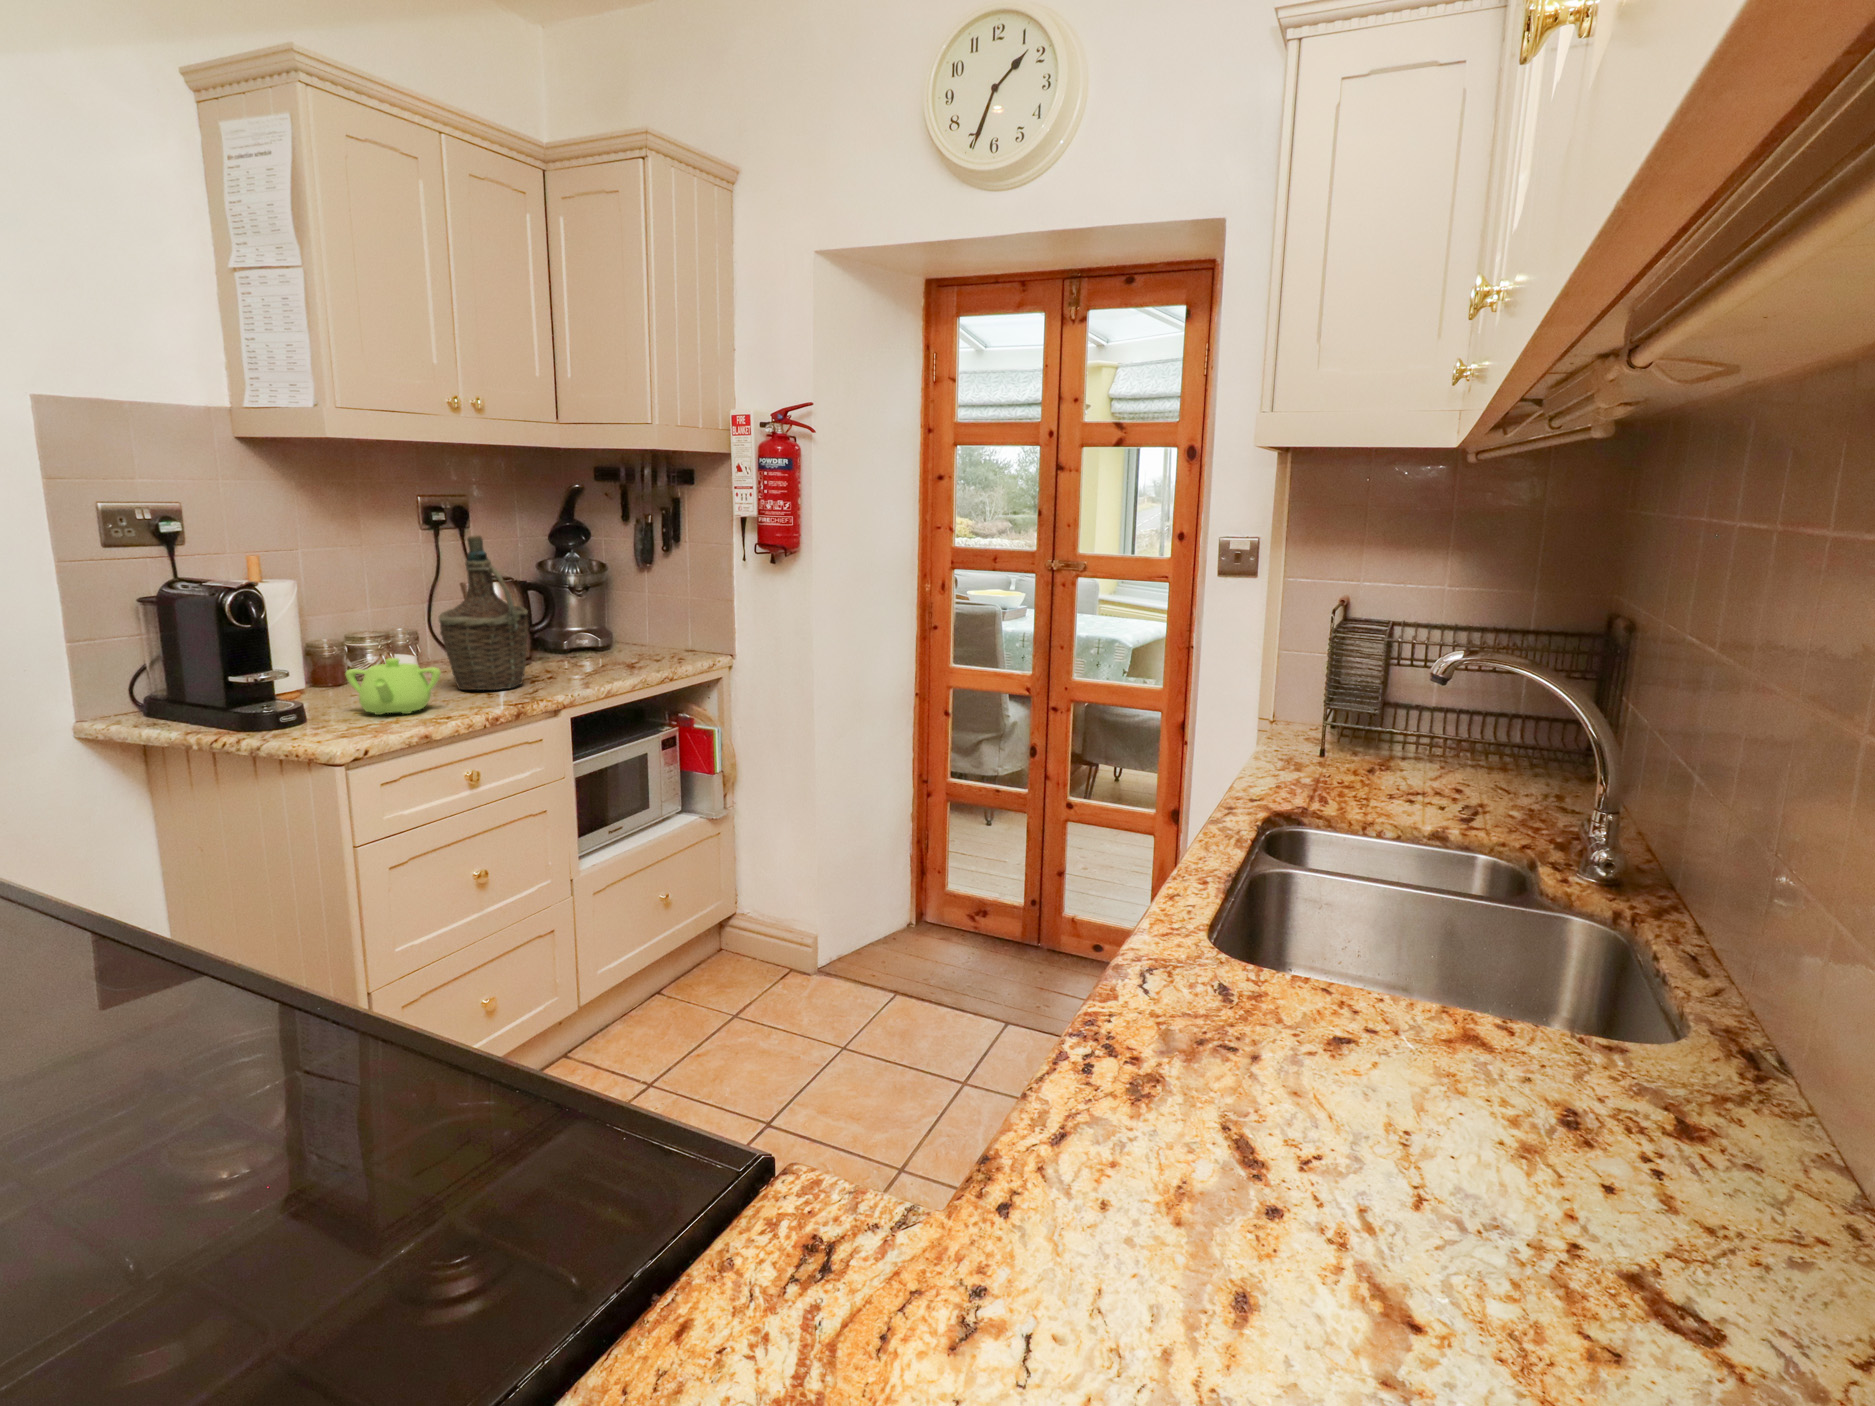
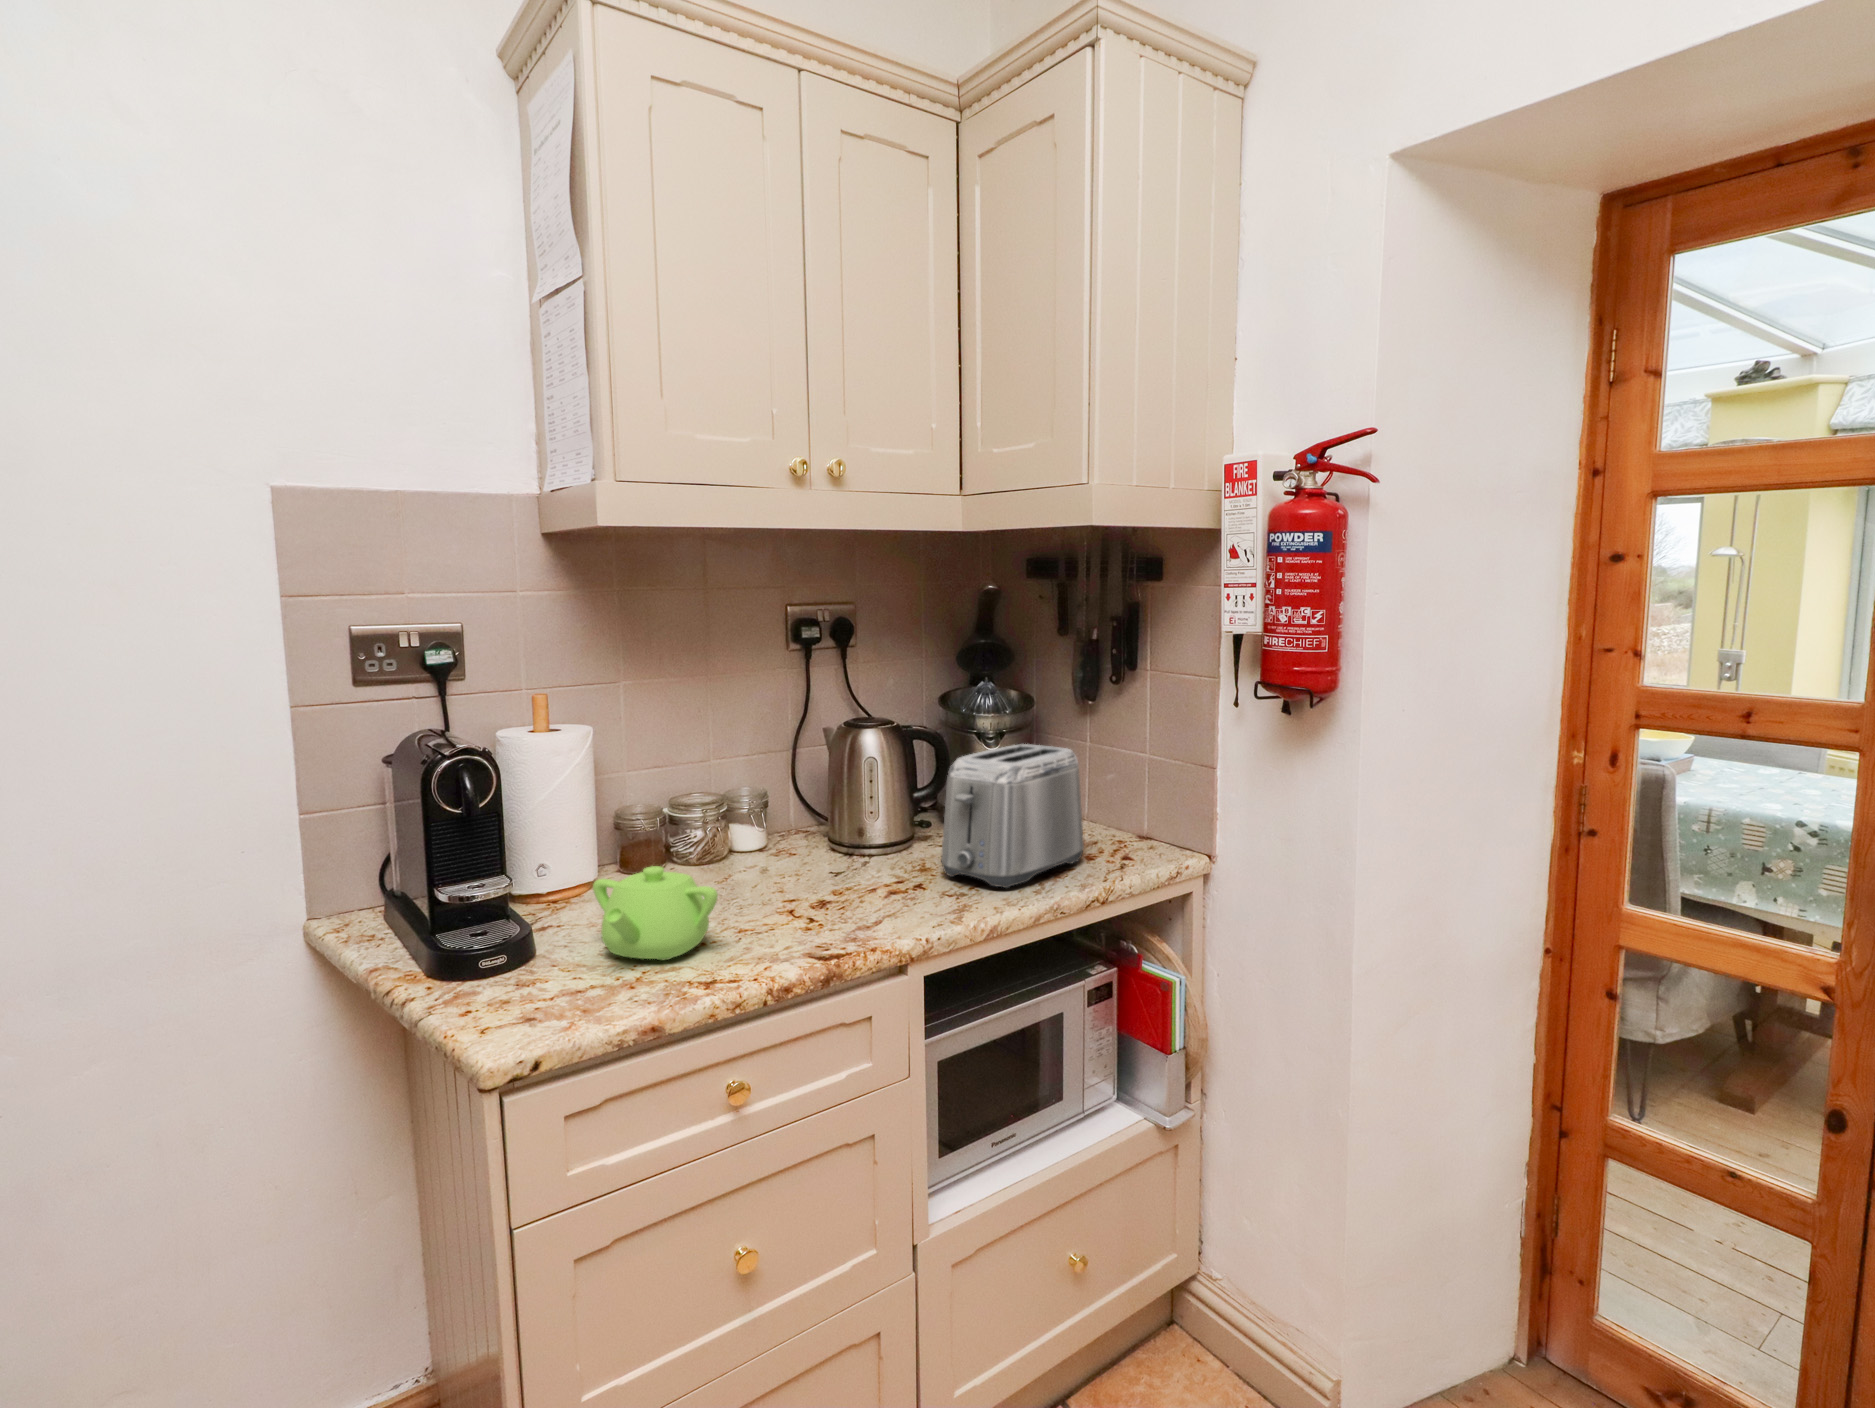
bottle: present [439,535,529,690] -> none [751,668,881,911]
toaster: none [564,591,655,674] -> present [941,744,1084,888]

